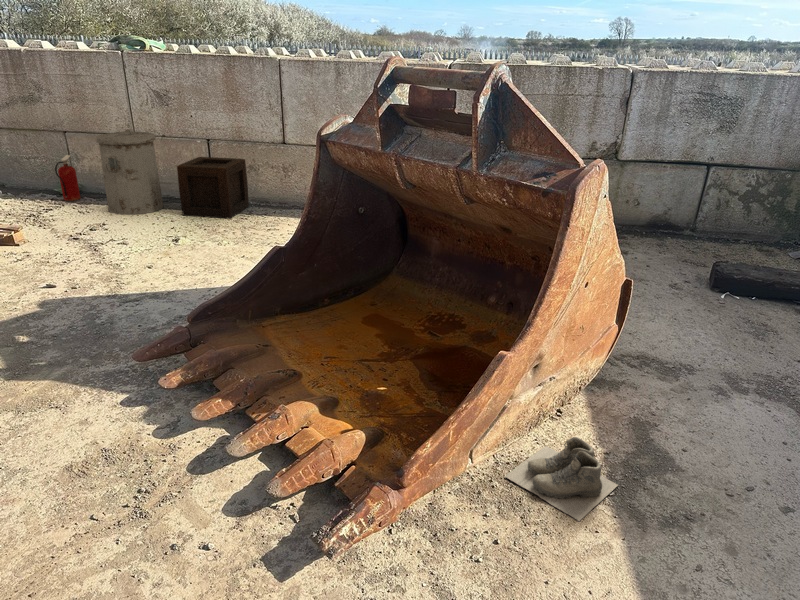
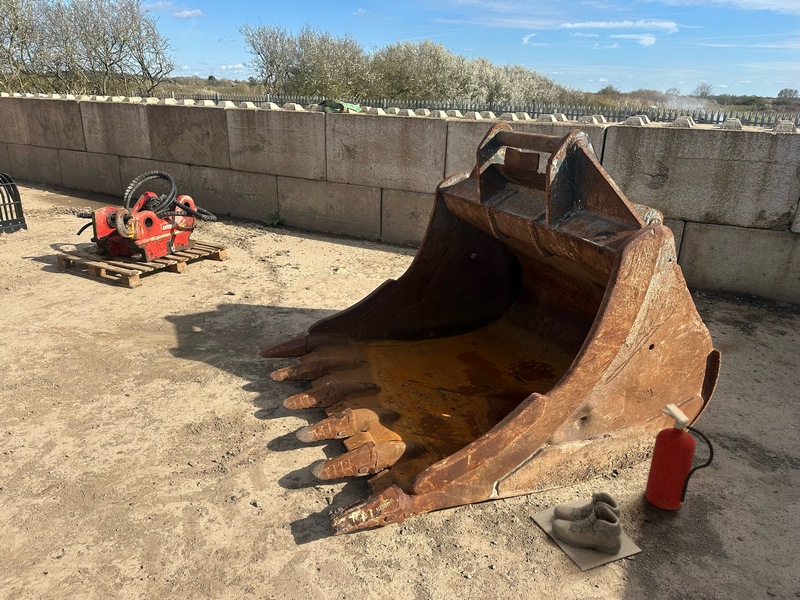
trash can: present [96,132,164,215] -> none [298,177,345,246]
fire extinguisher: present [55,155,81,201] -> present [645,404,714,510]
wooden crate: present [177,157,249,219] -> none [355,202,415,258]

